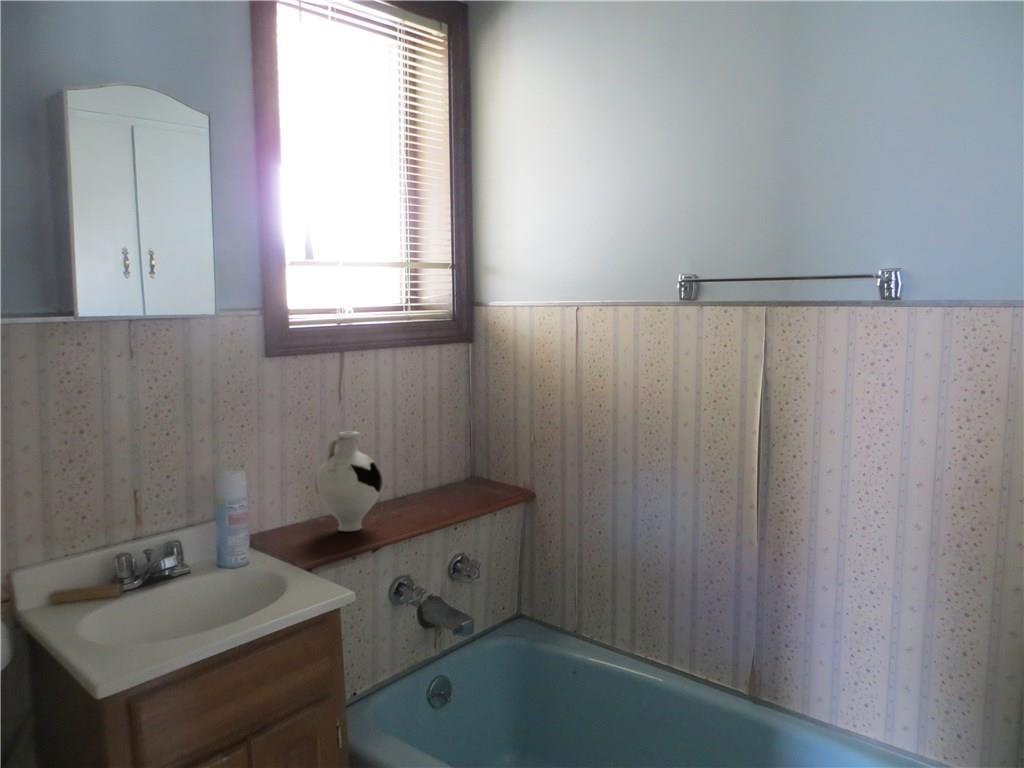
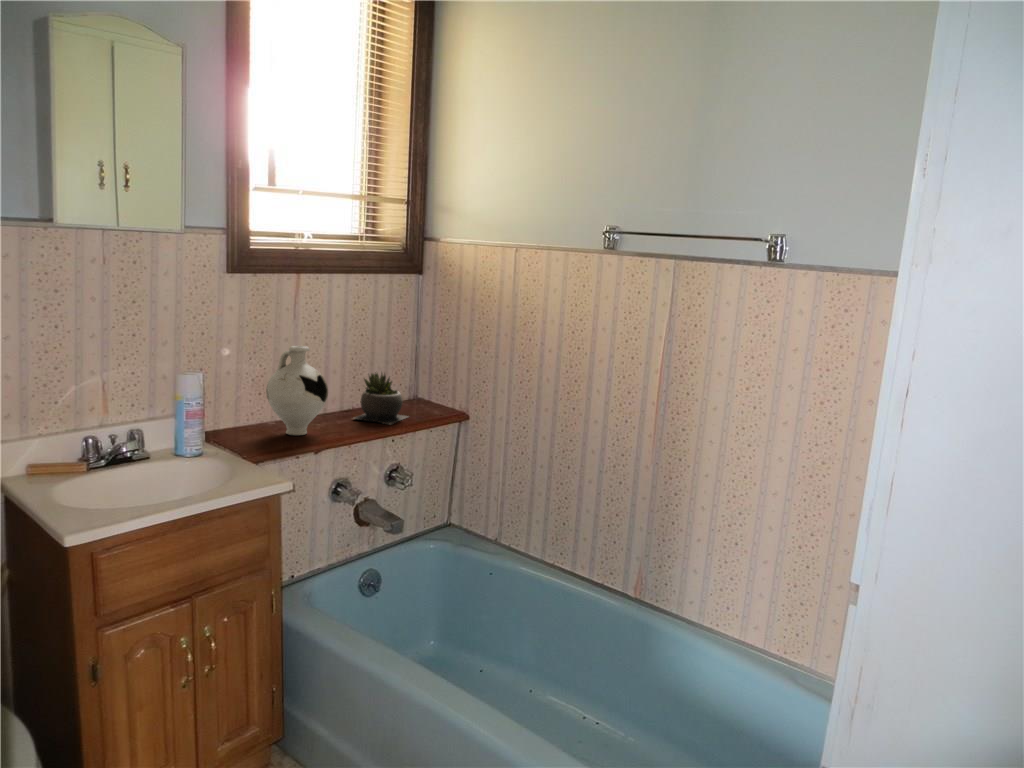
succulent plant: none [407,450,470,510] -> present [354,373,408,424]

